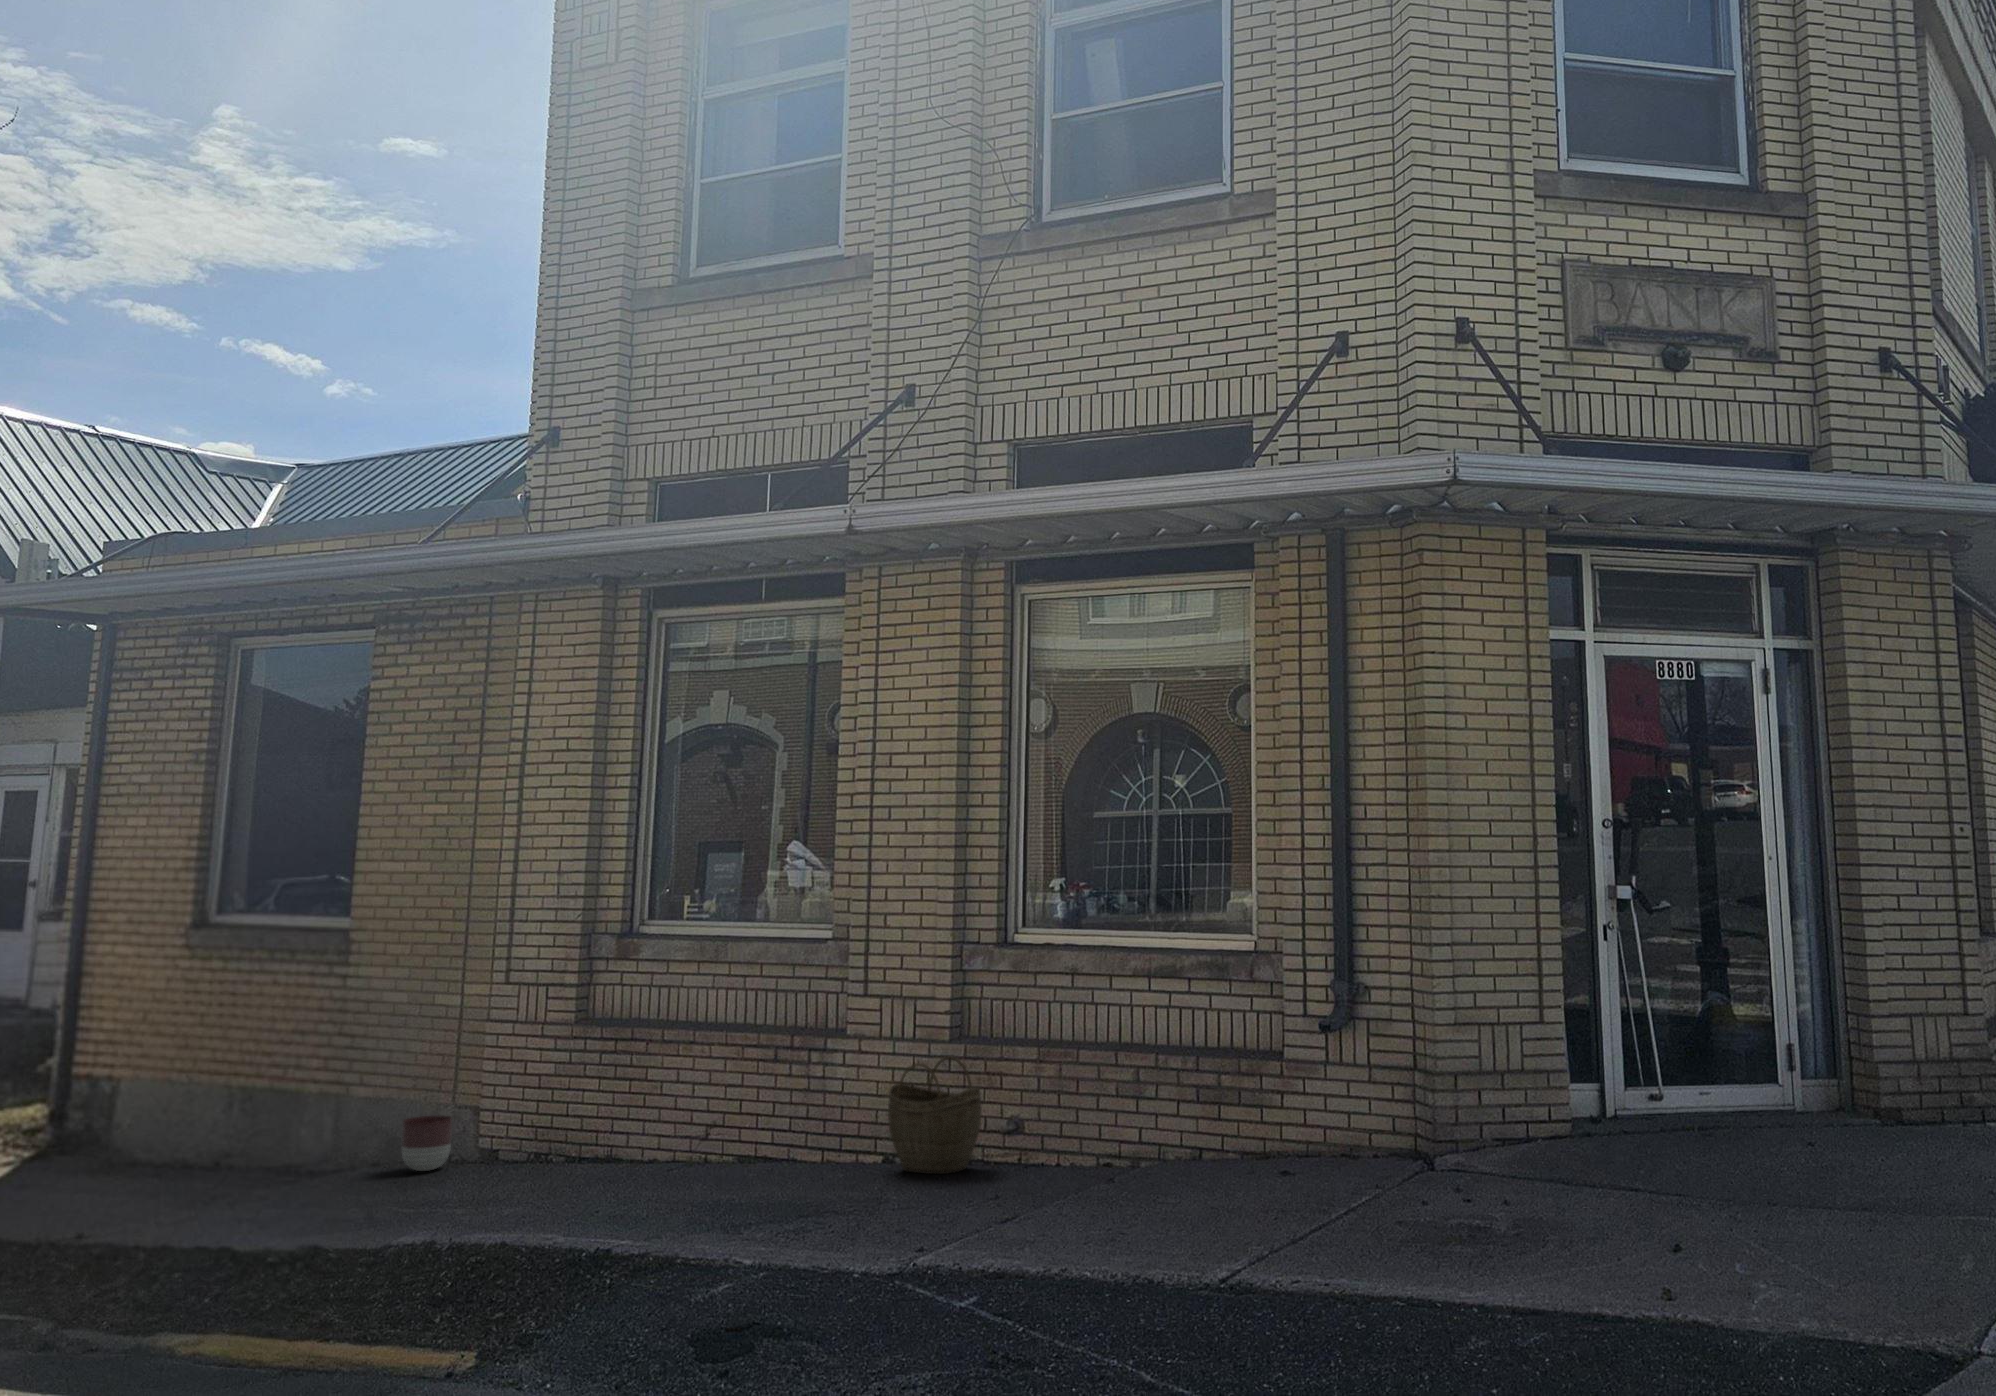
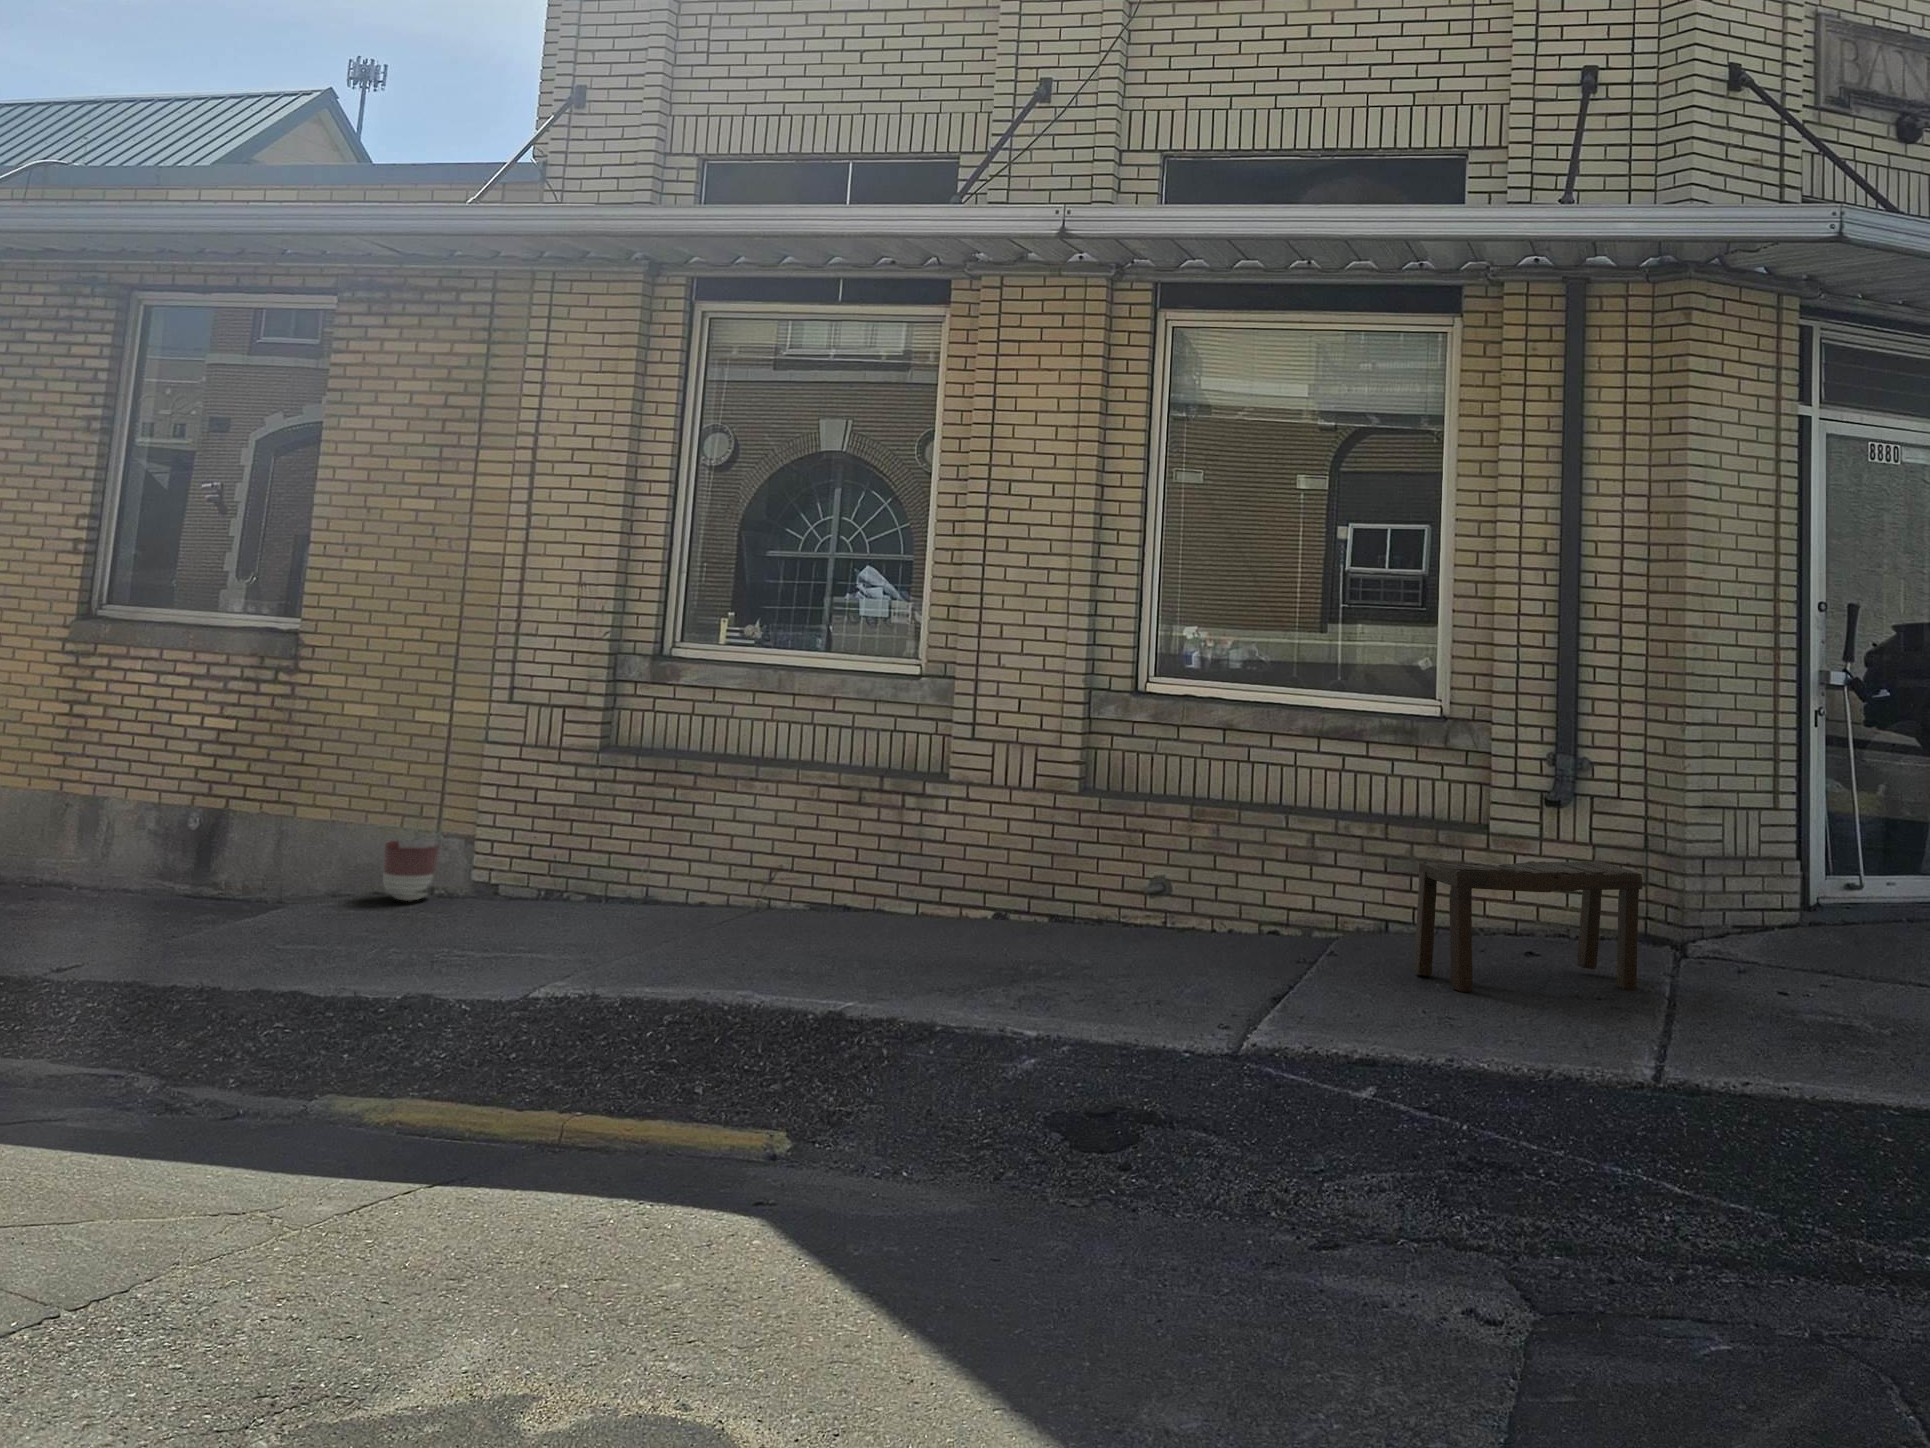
woven basket: present [888,1057,982,1174] -> none [1027,811,1129,936]
bench: none [1189,1079,1386,1208] -> present [1414,860,1643,992]

